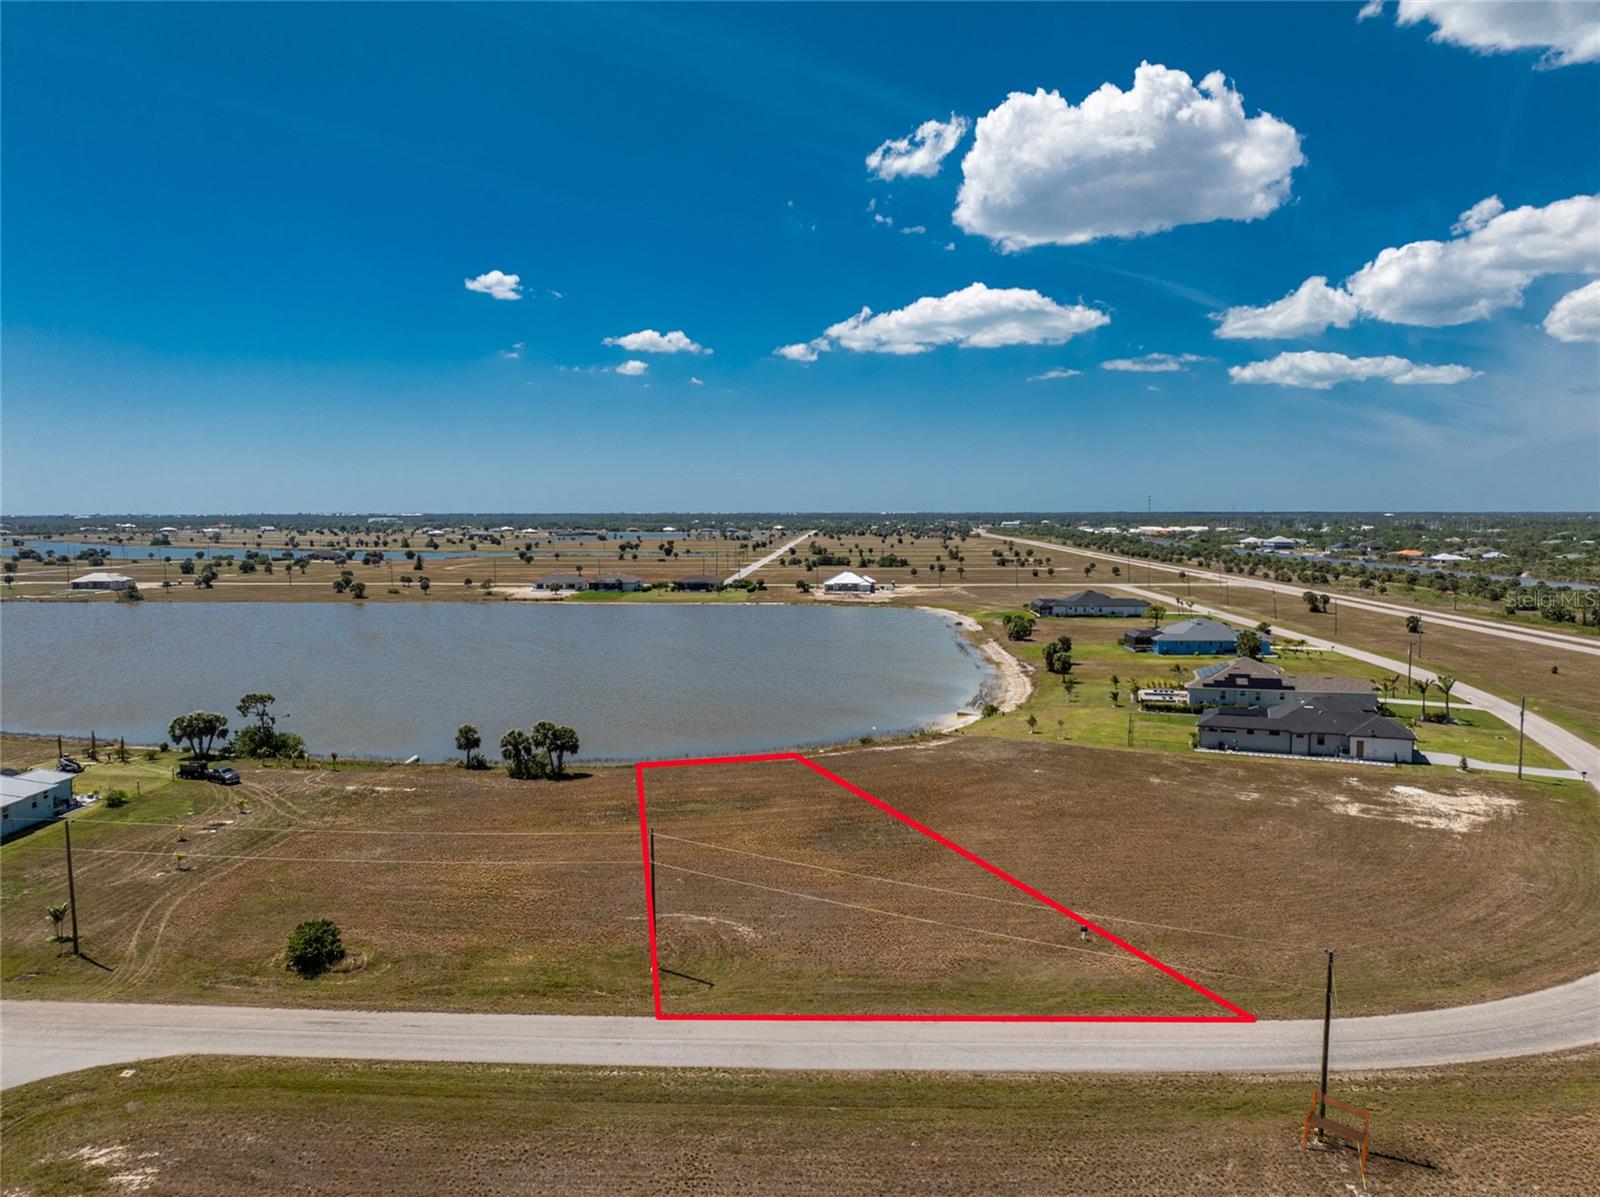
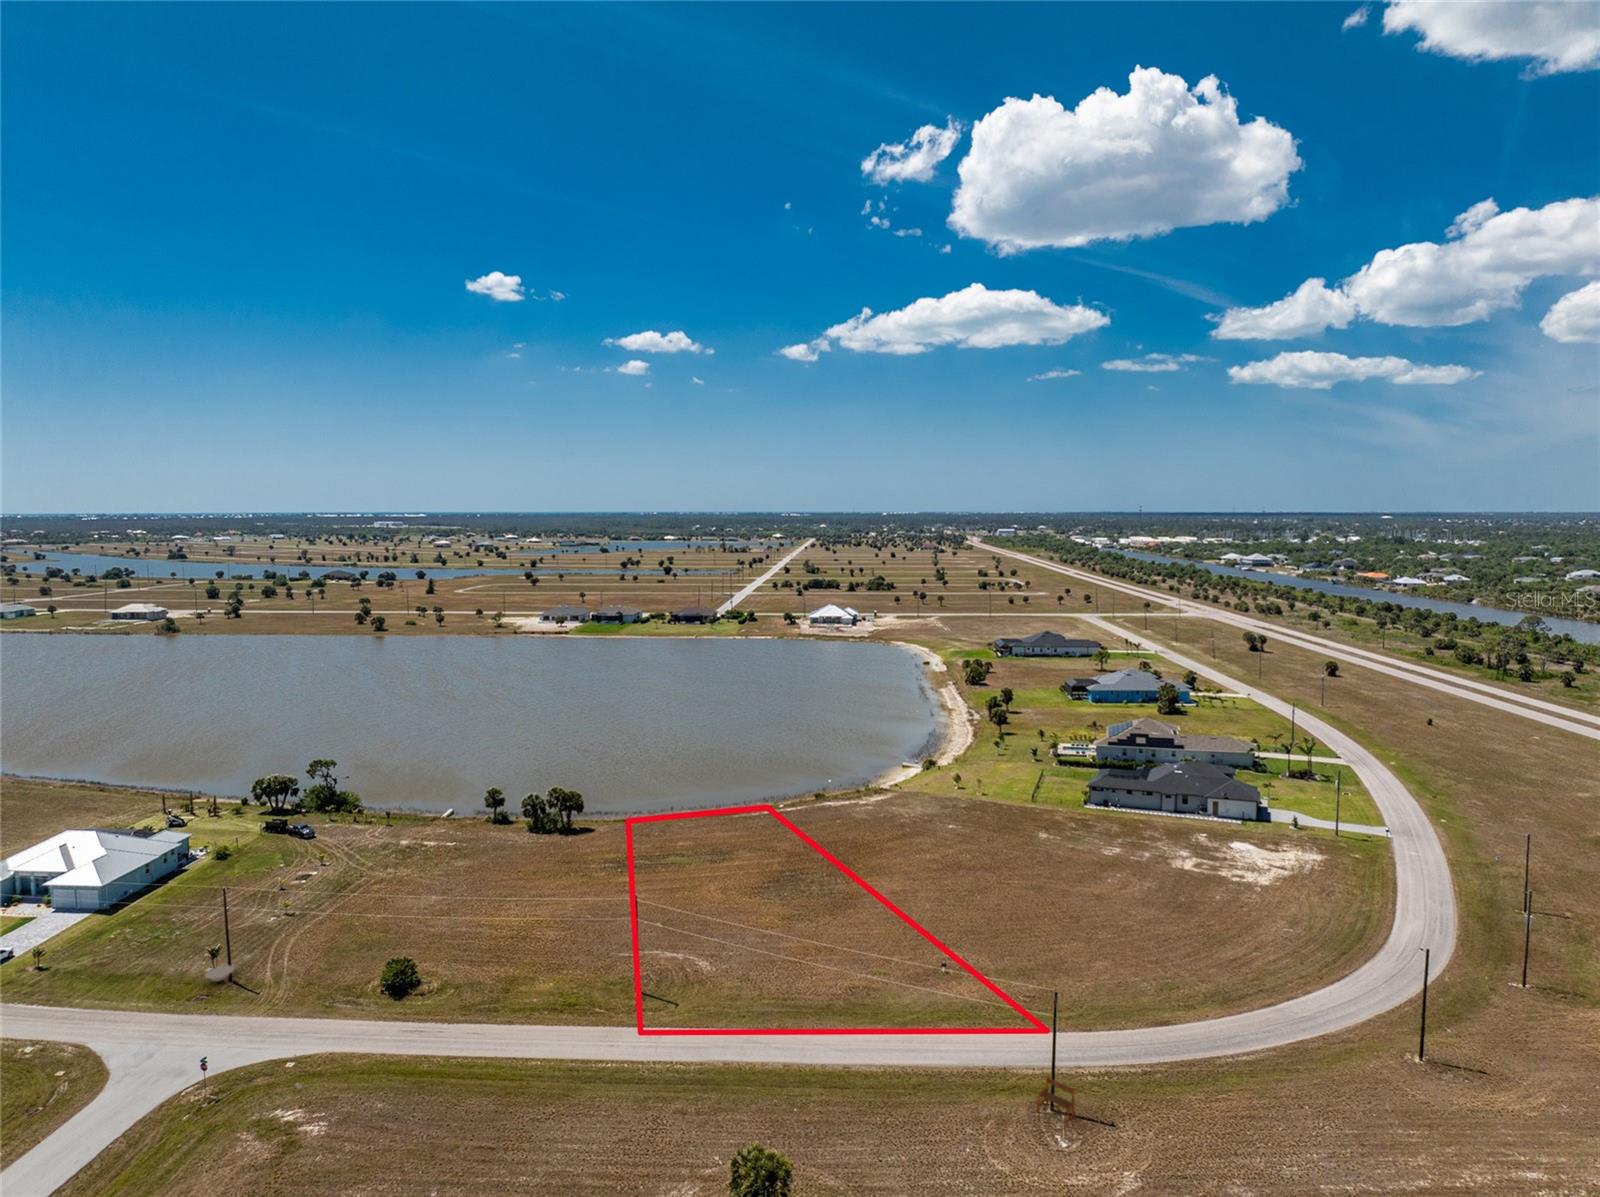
round table: none [37,932,84,959] -> present [205,965,234,985]

